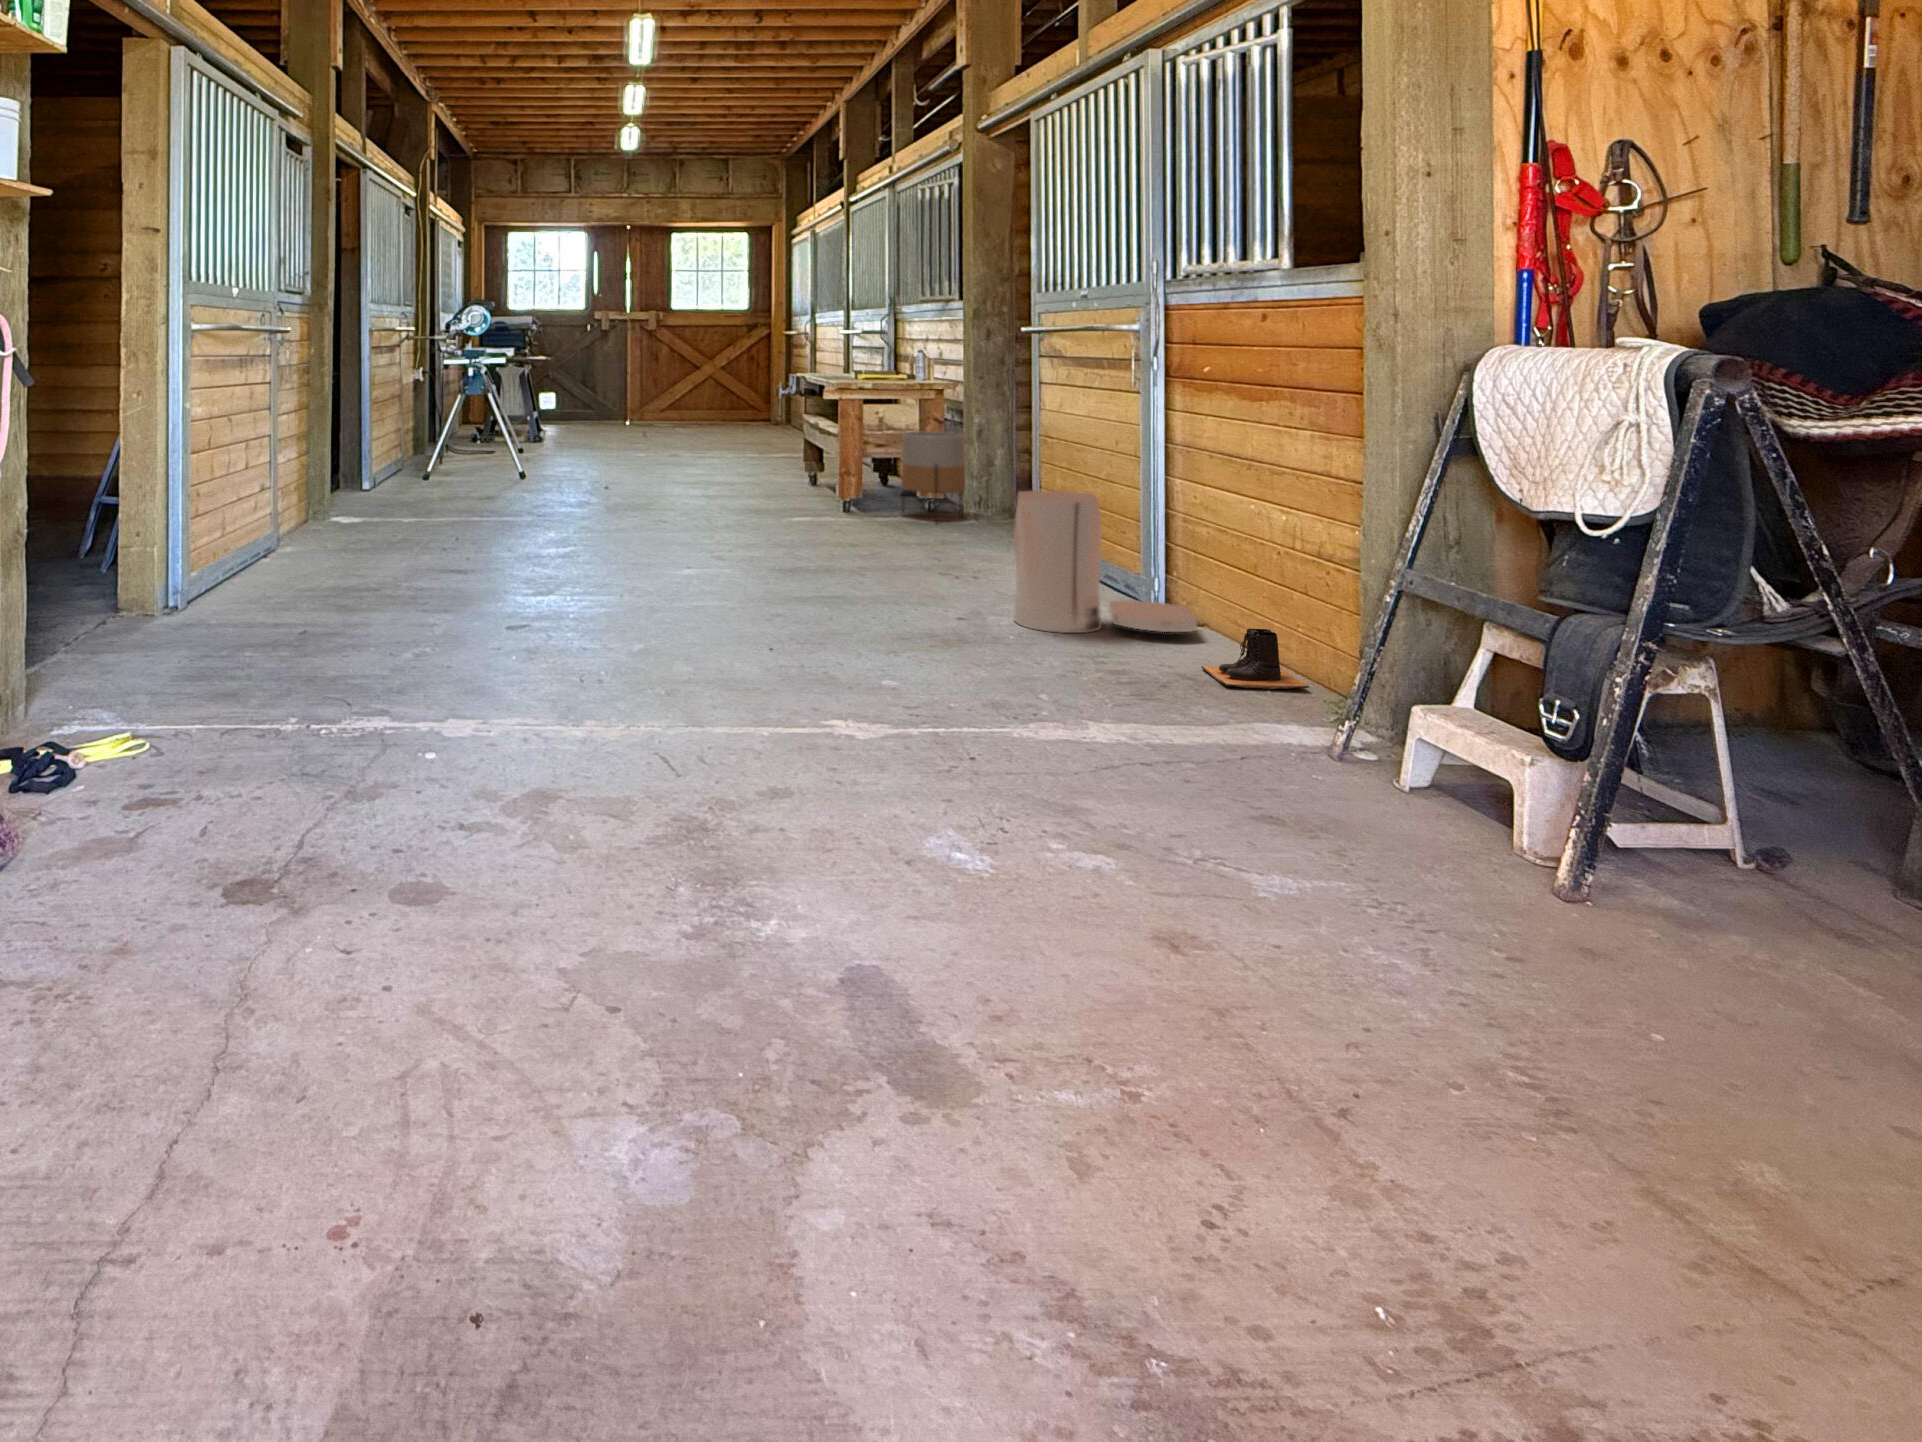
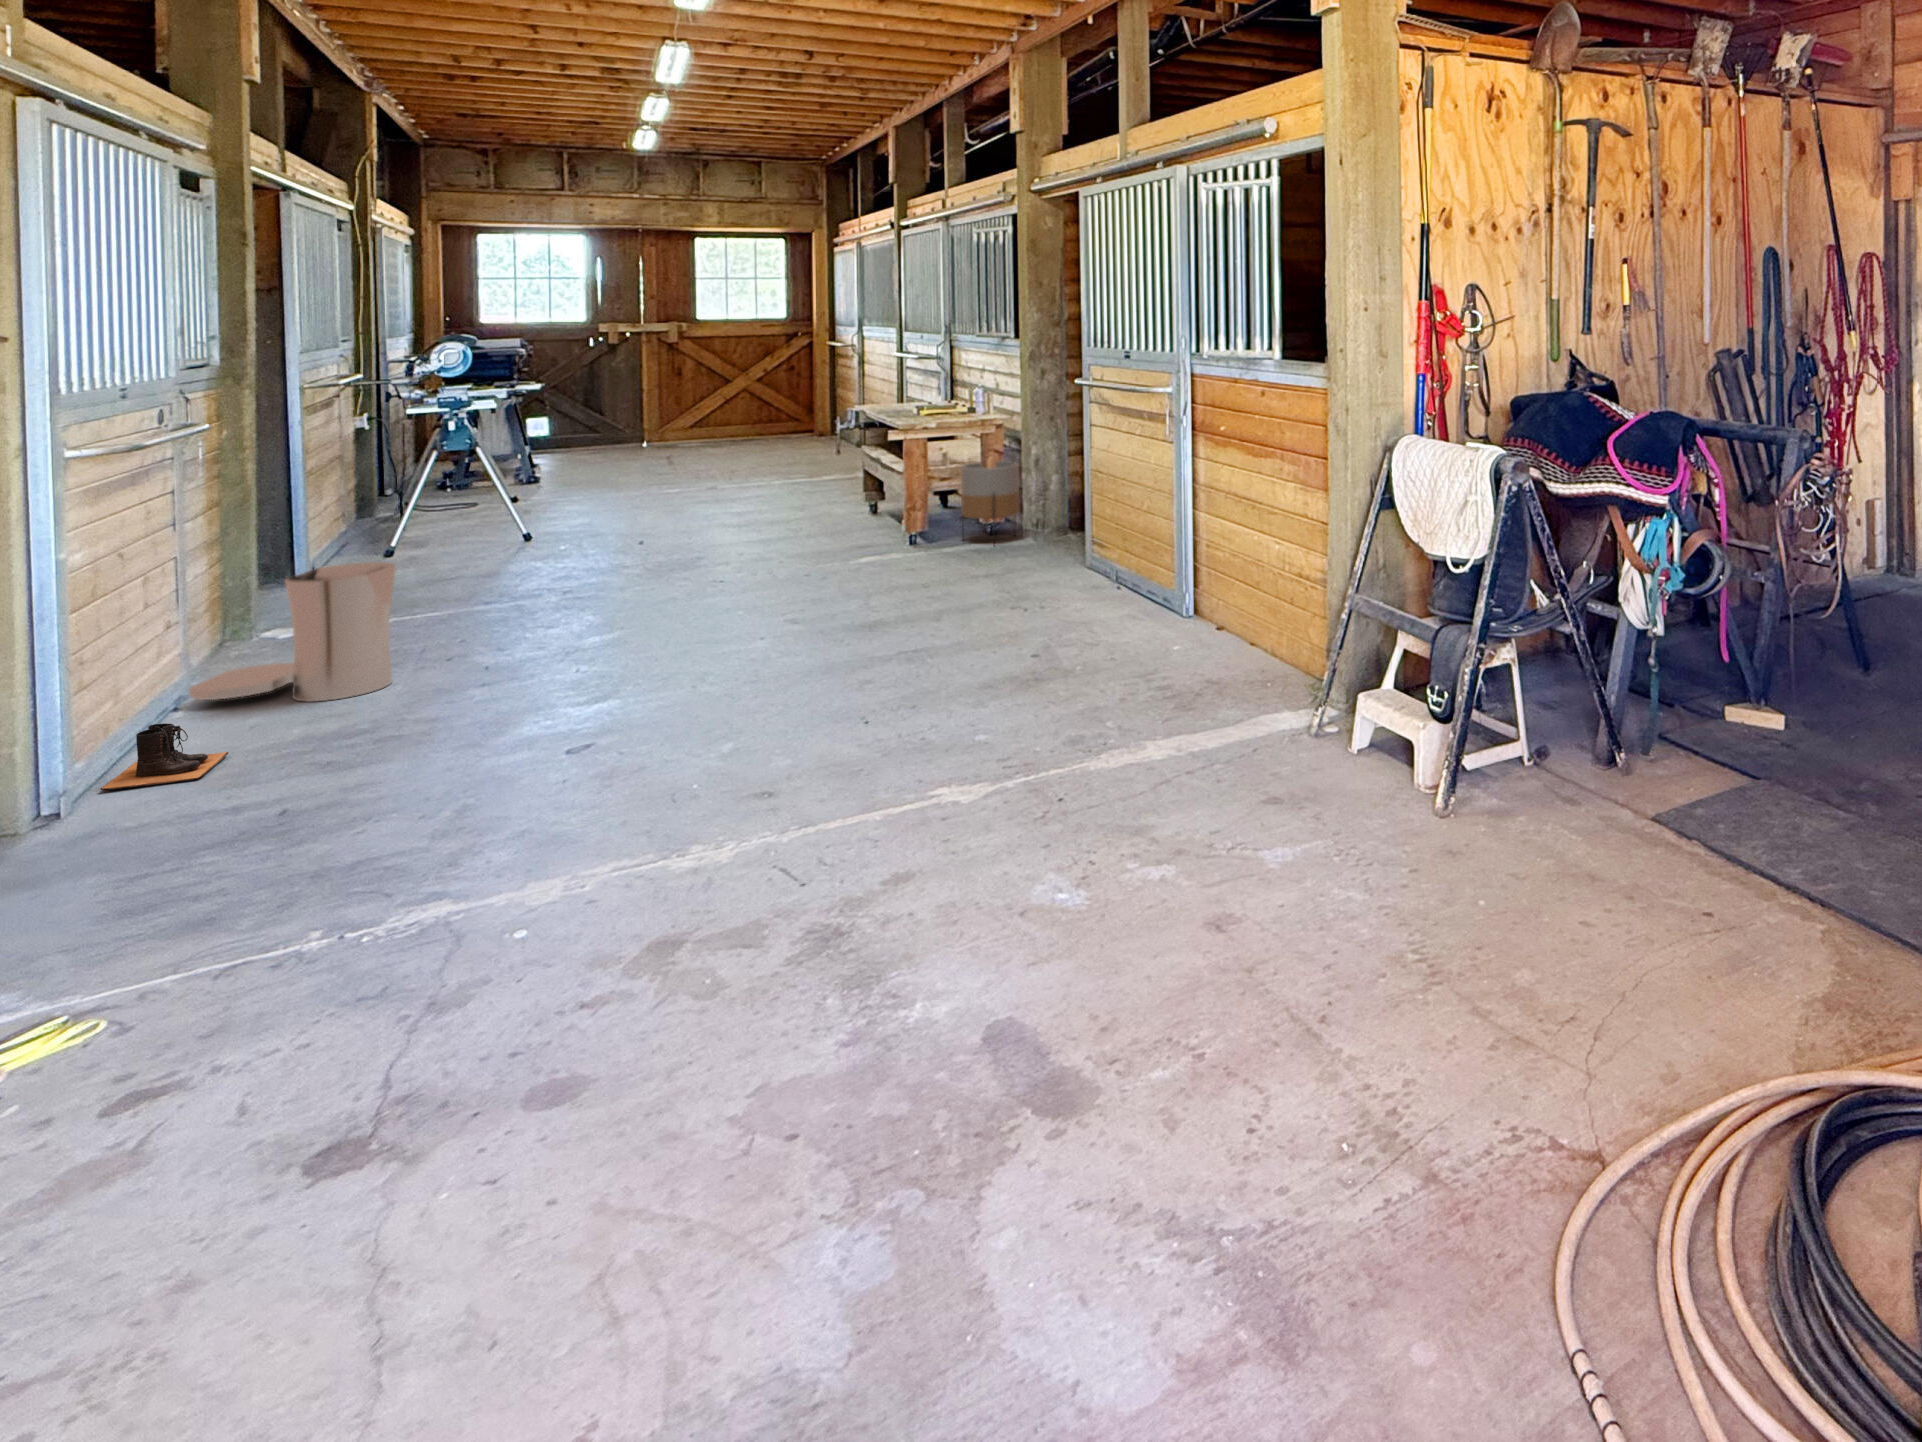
trash can: present [1014,491,1197,633] -> present [189,562,396,702]
boots: present [1201,629,1309,689] -> present [101,724,228,790]

